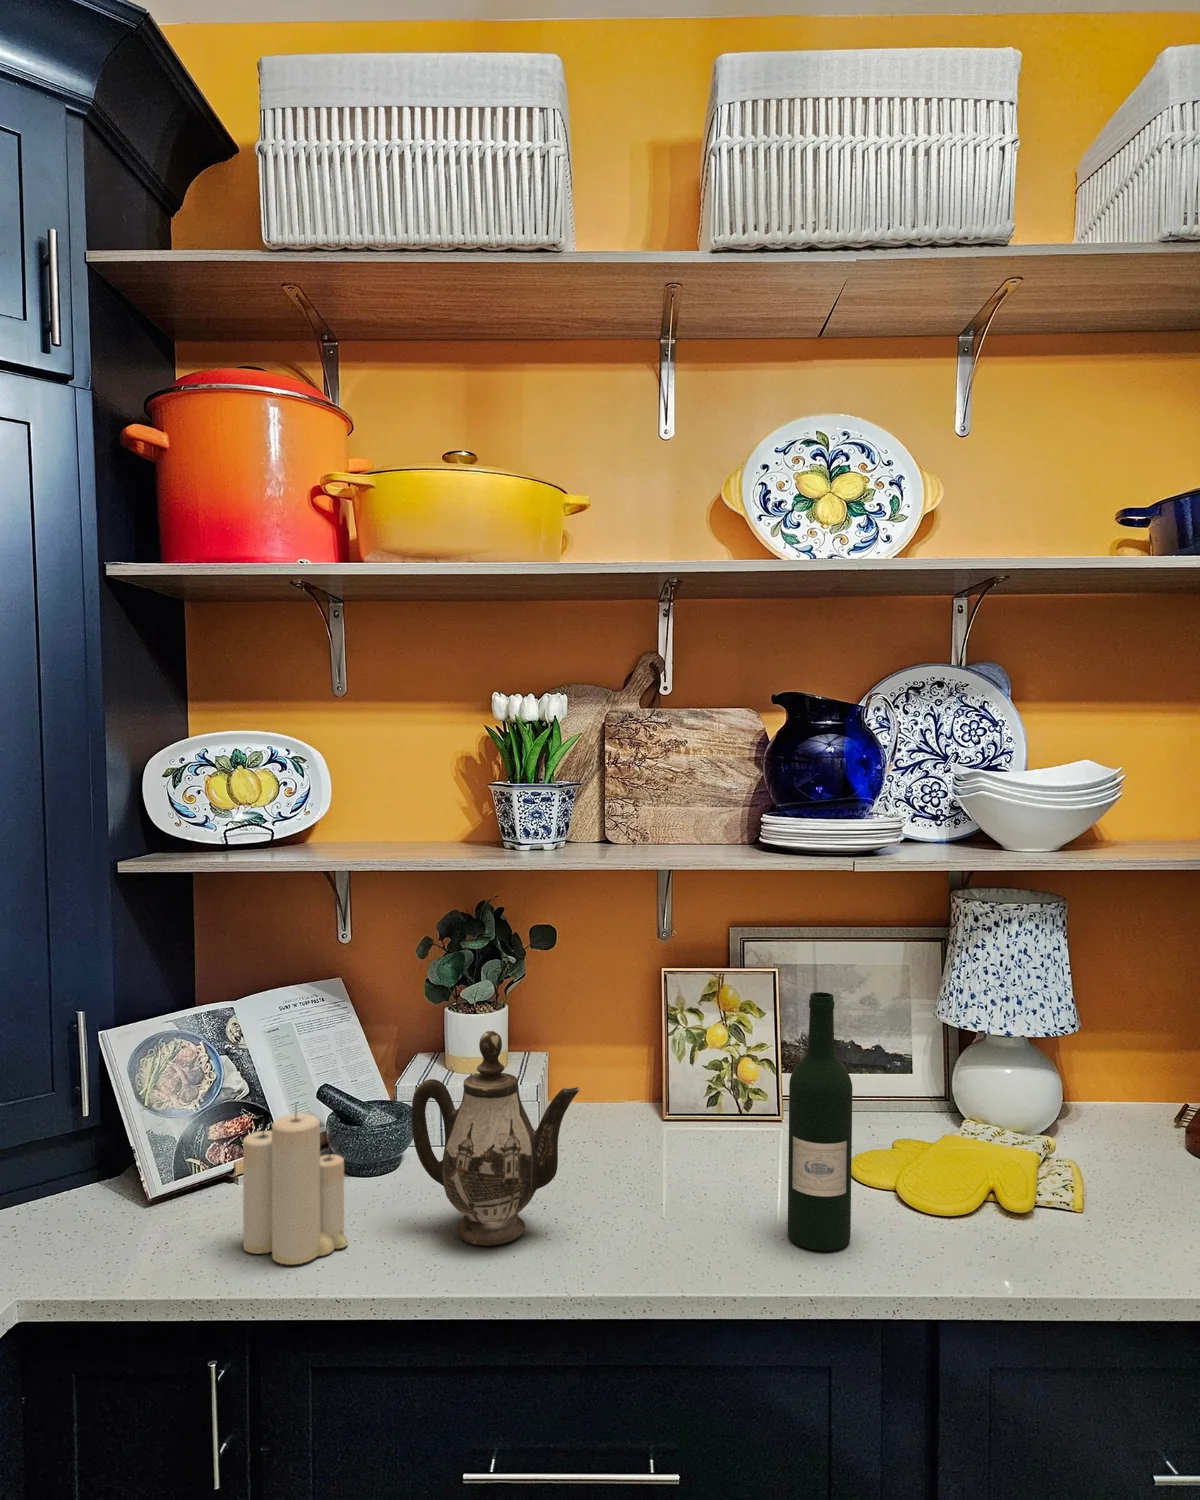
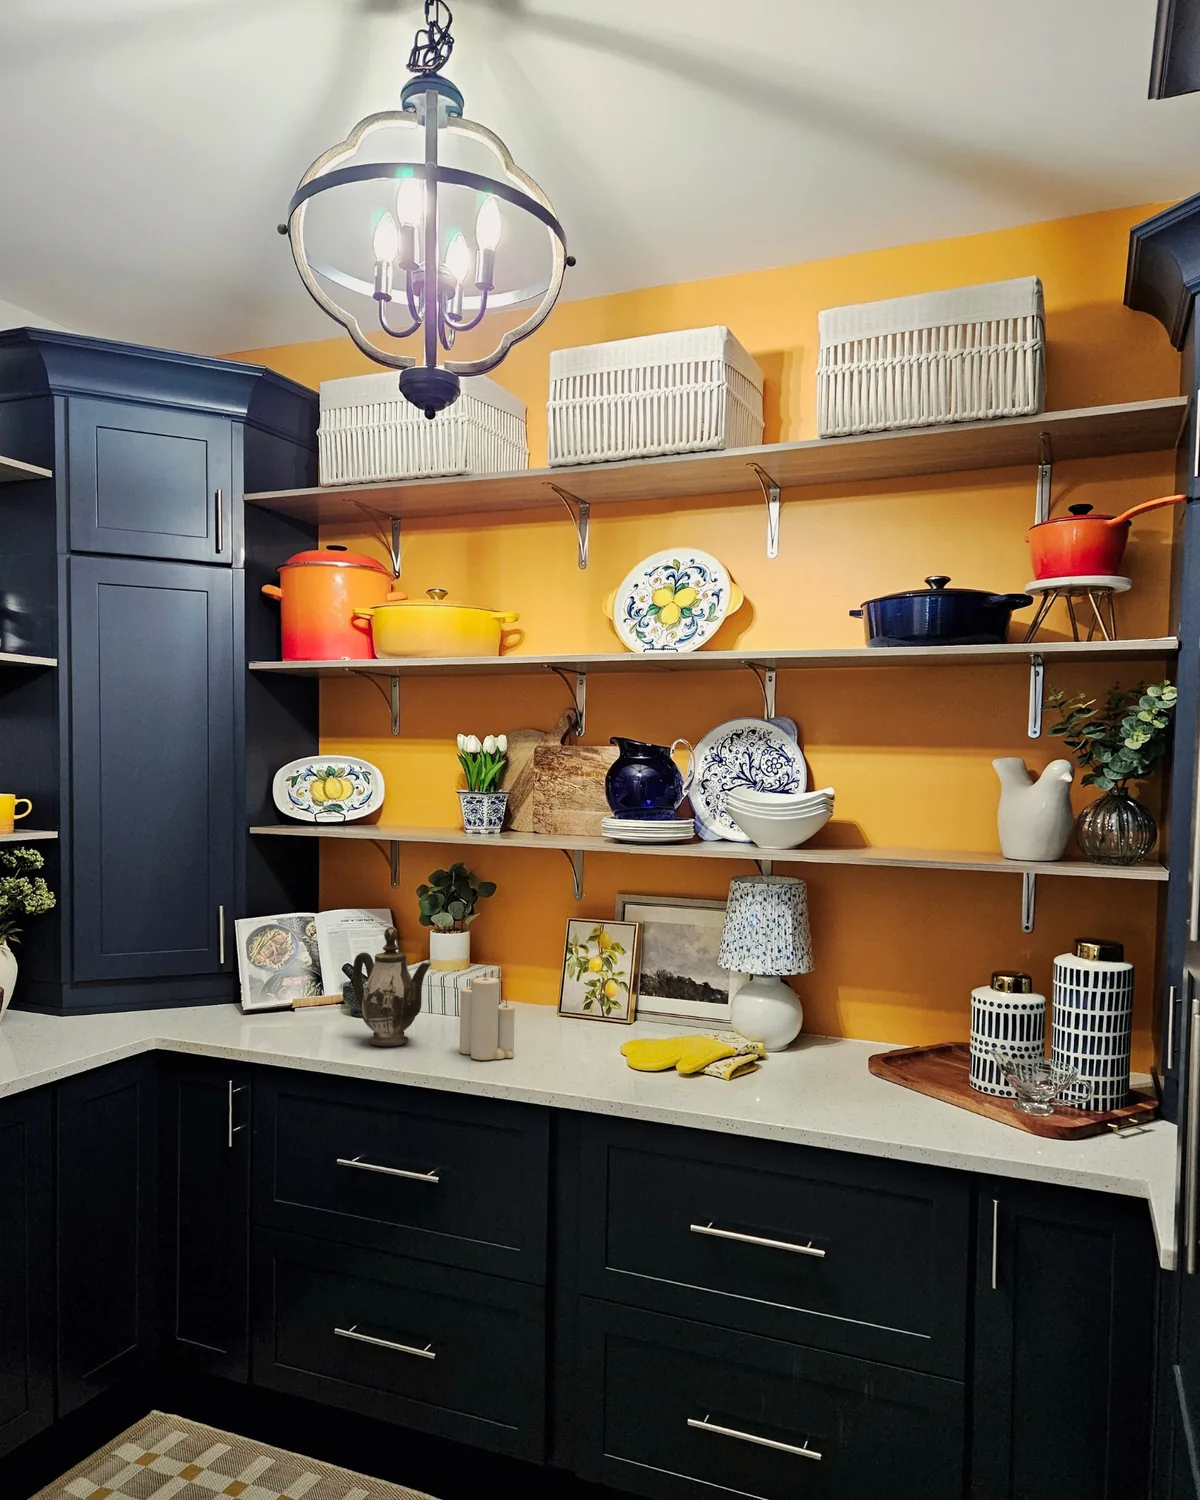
wine bottle: present [788,992,852,1251] -> none [536,917,575,1072]
candle: present [243,1109,348,1264] -> present [459,972,515,1060]

